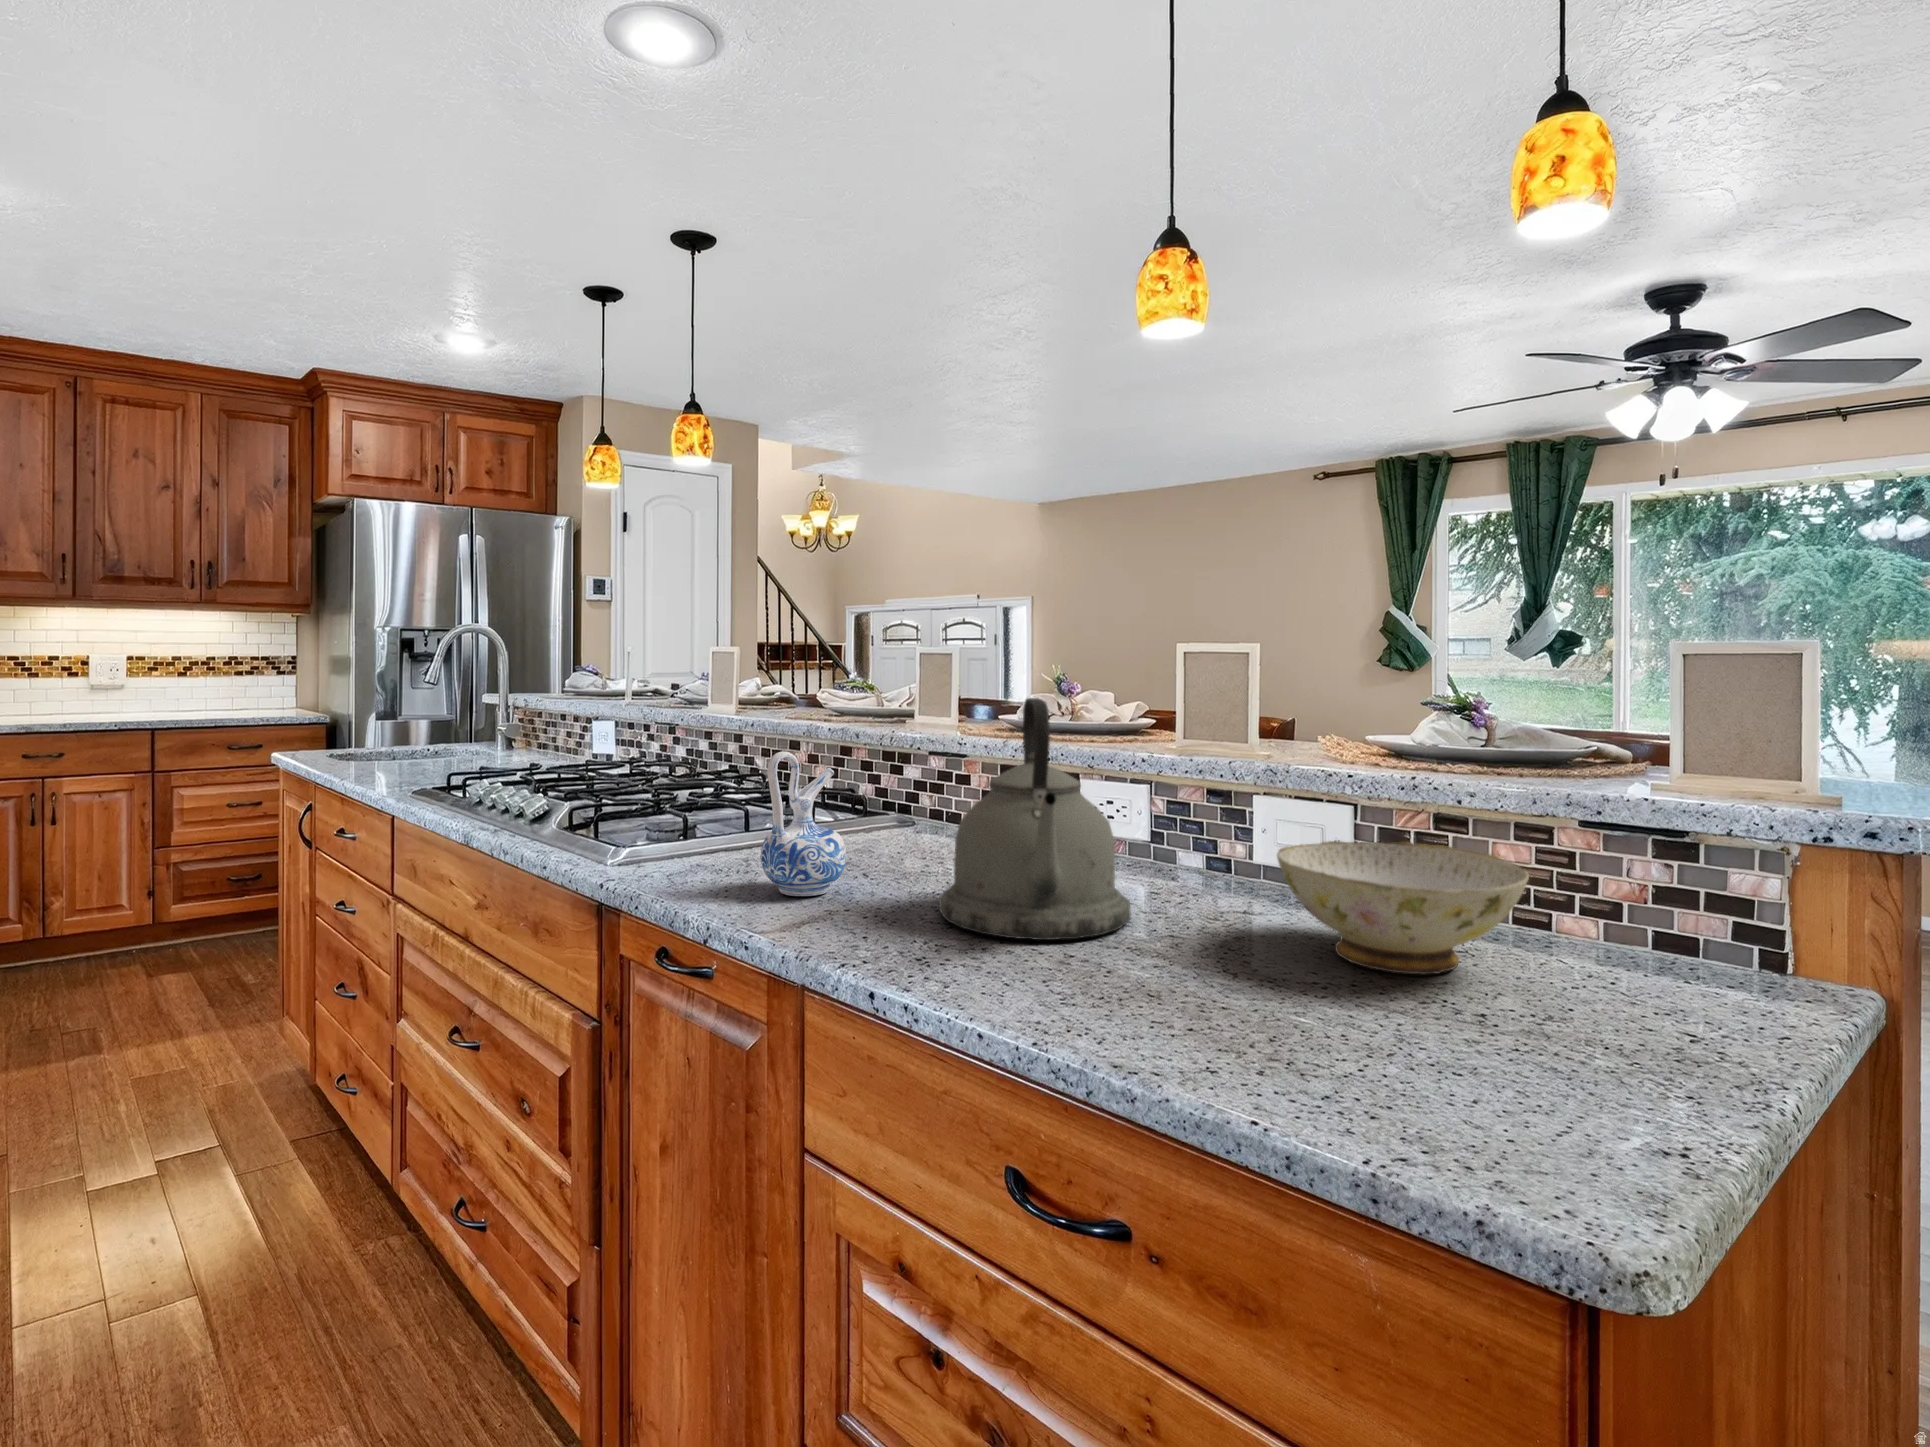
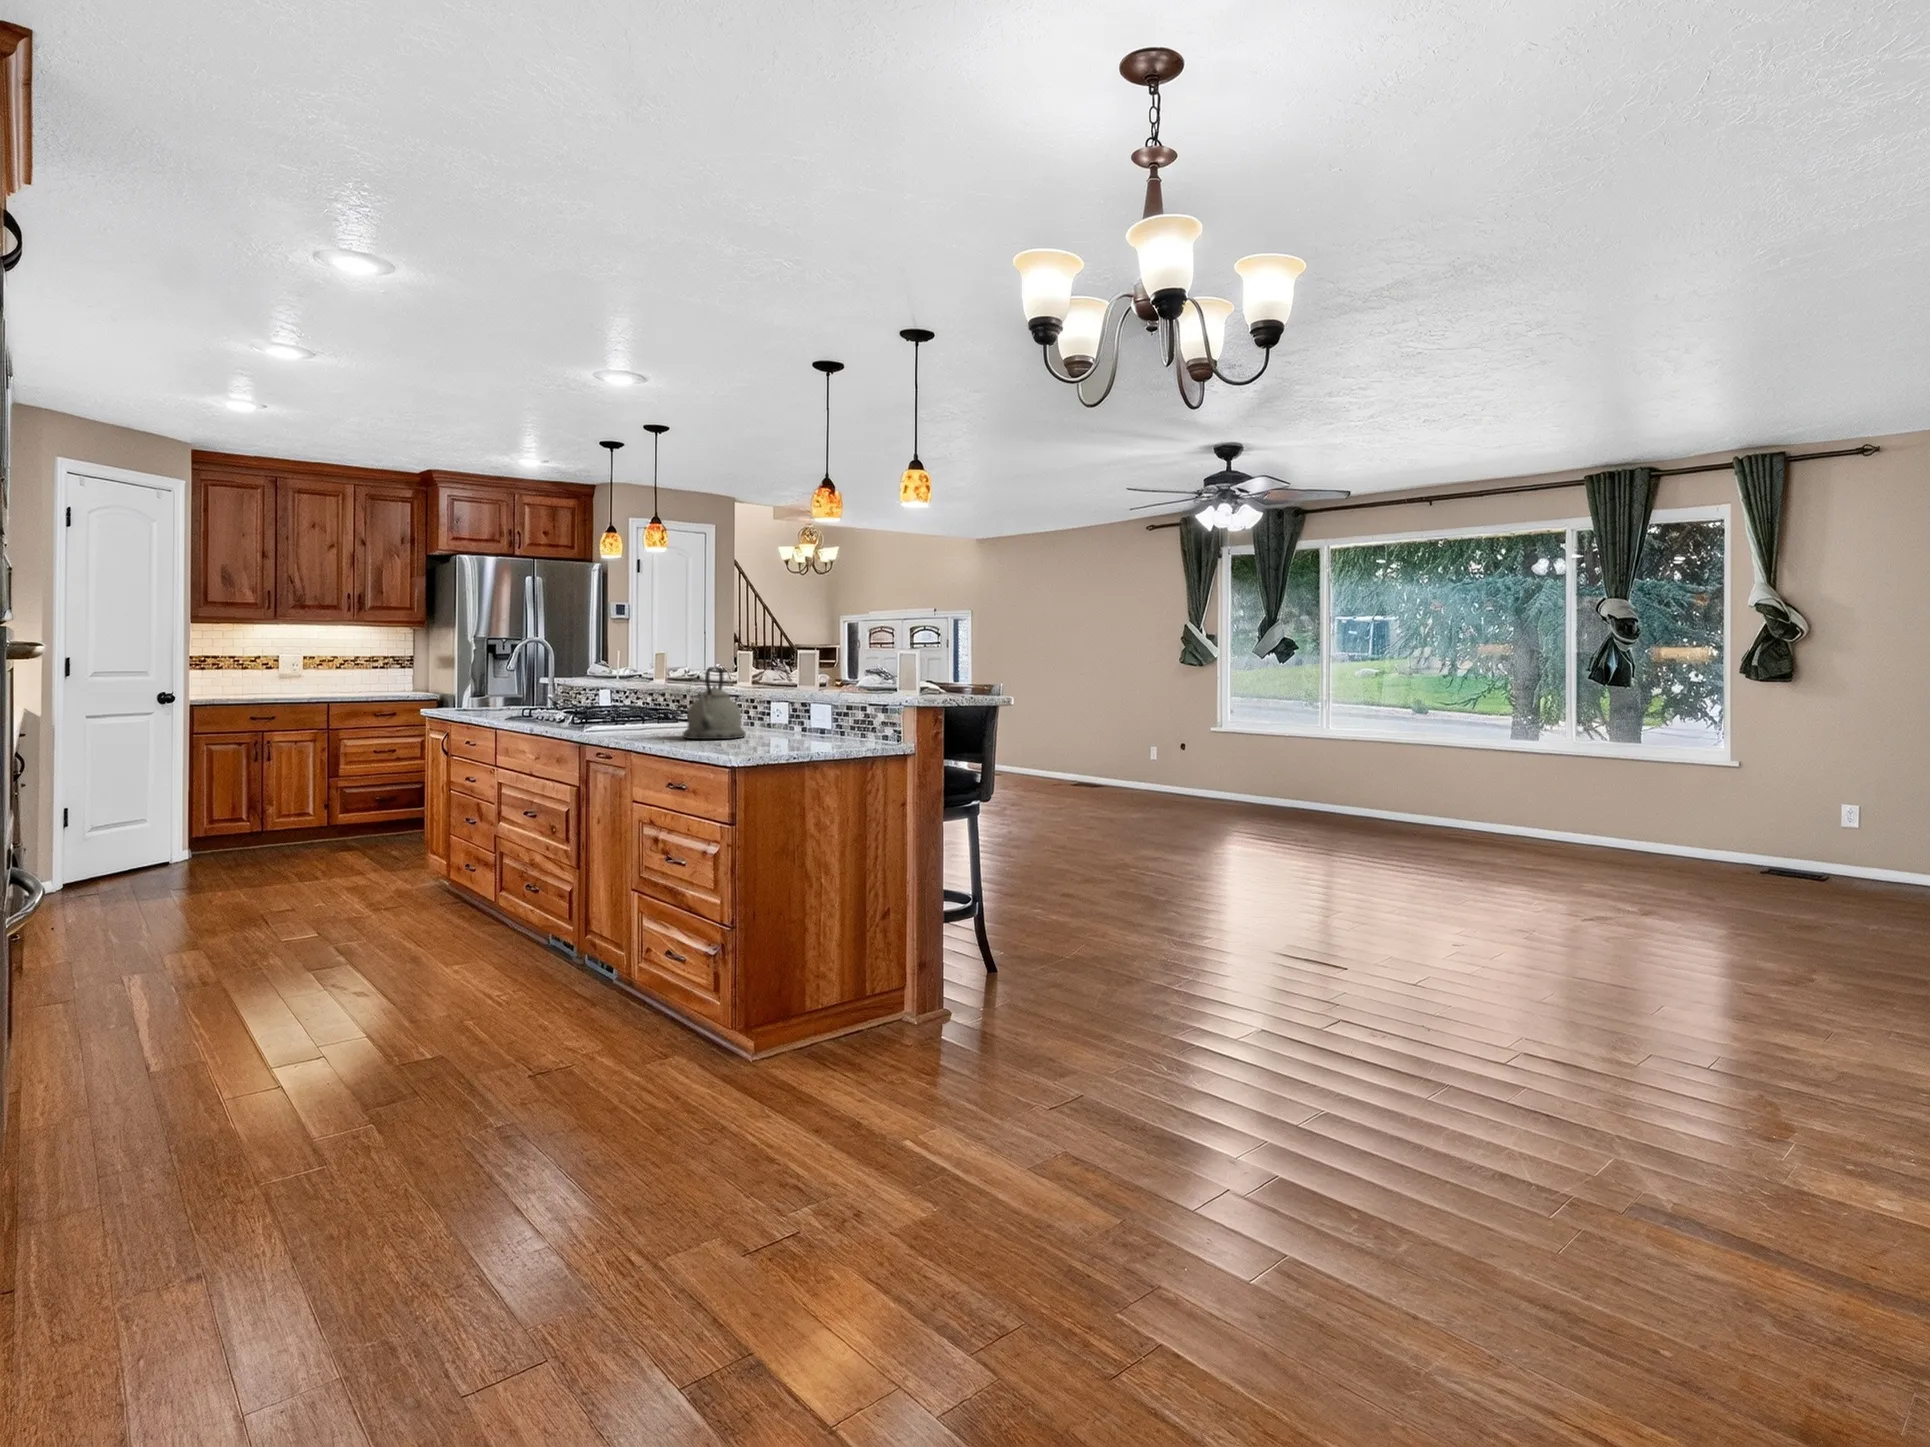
ceramic pitcher: present [761,752,846,896] -> none [632,687,662,735]
ceramic bowl: present [1277,841,1529,974] -> none [768,711,834,742]

